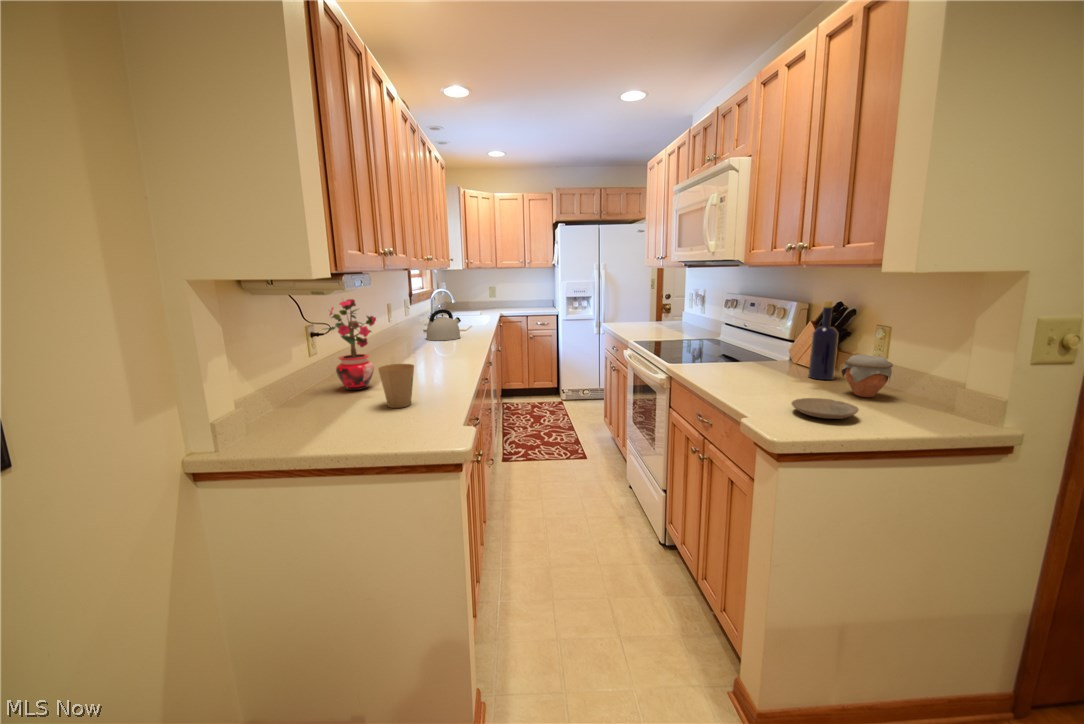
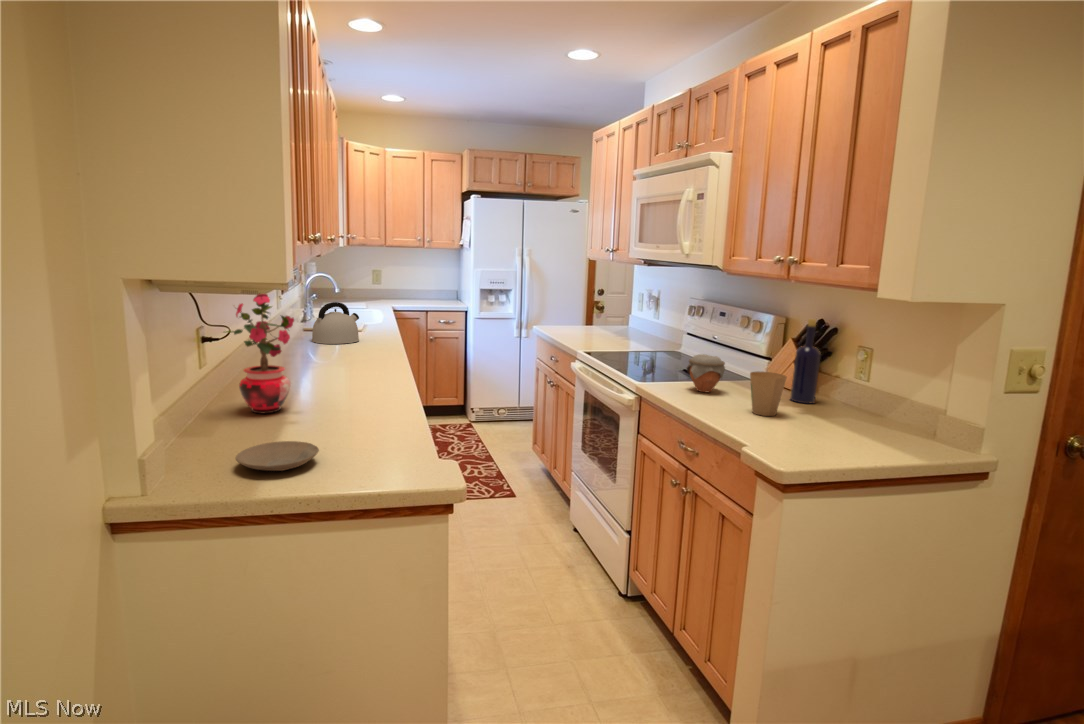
jar: present [842,355,893,397] -> present [687,354,725,392]
paper cup: present [378,364,414,408] -> present [750,372,787,416]
plate: present [792,398,859,419] -> present [236,441,319,471]

